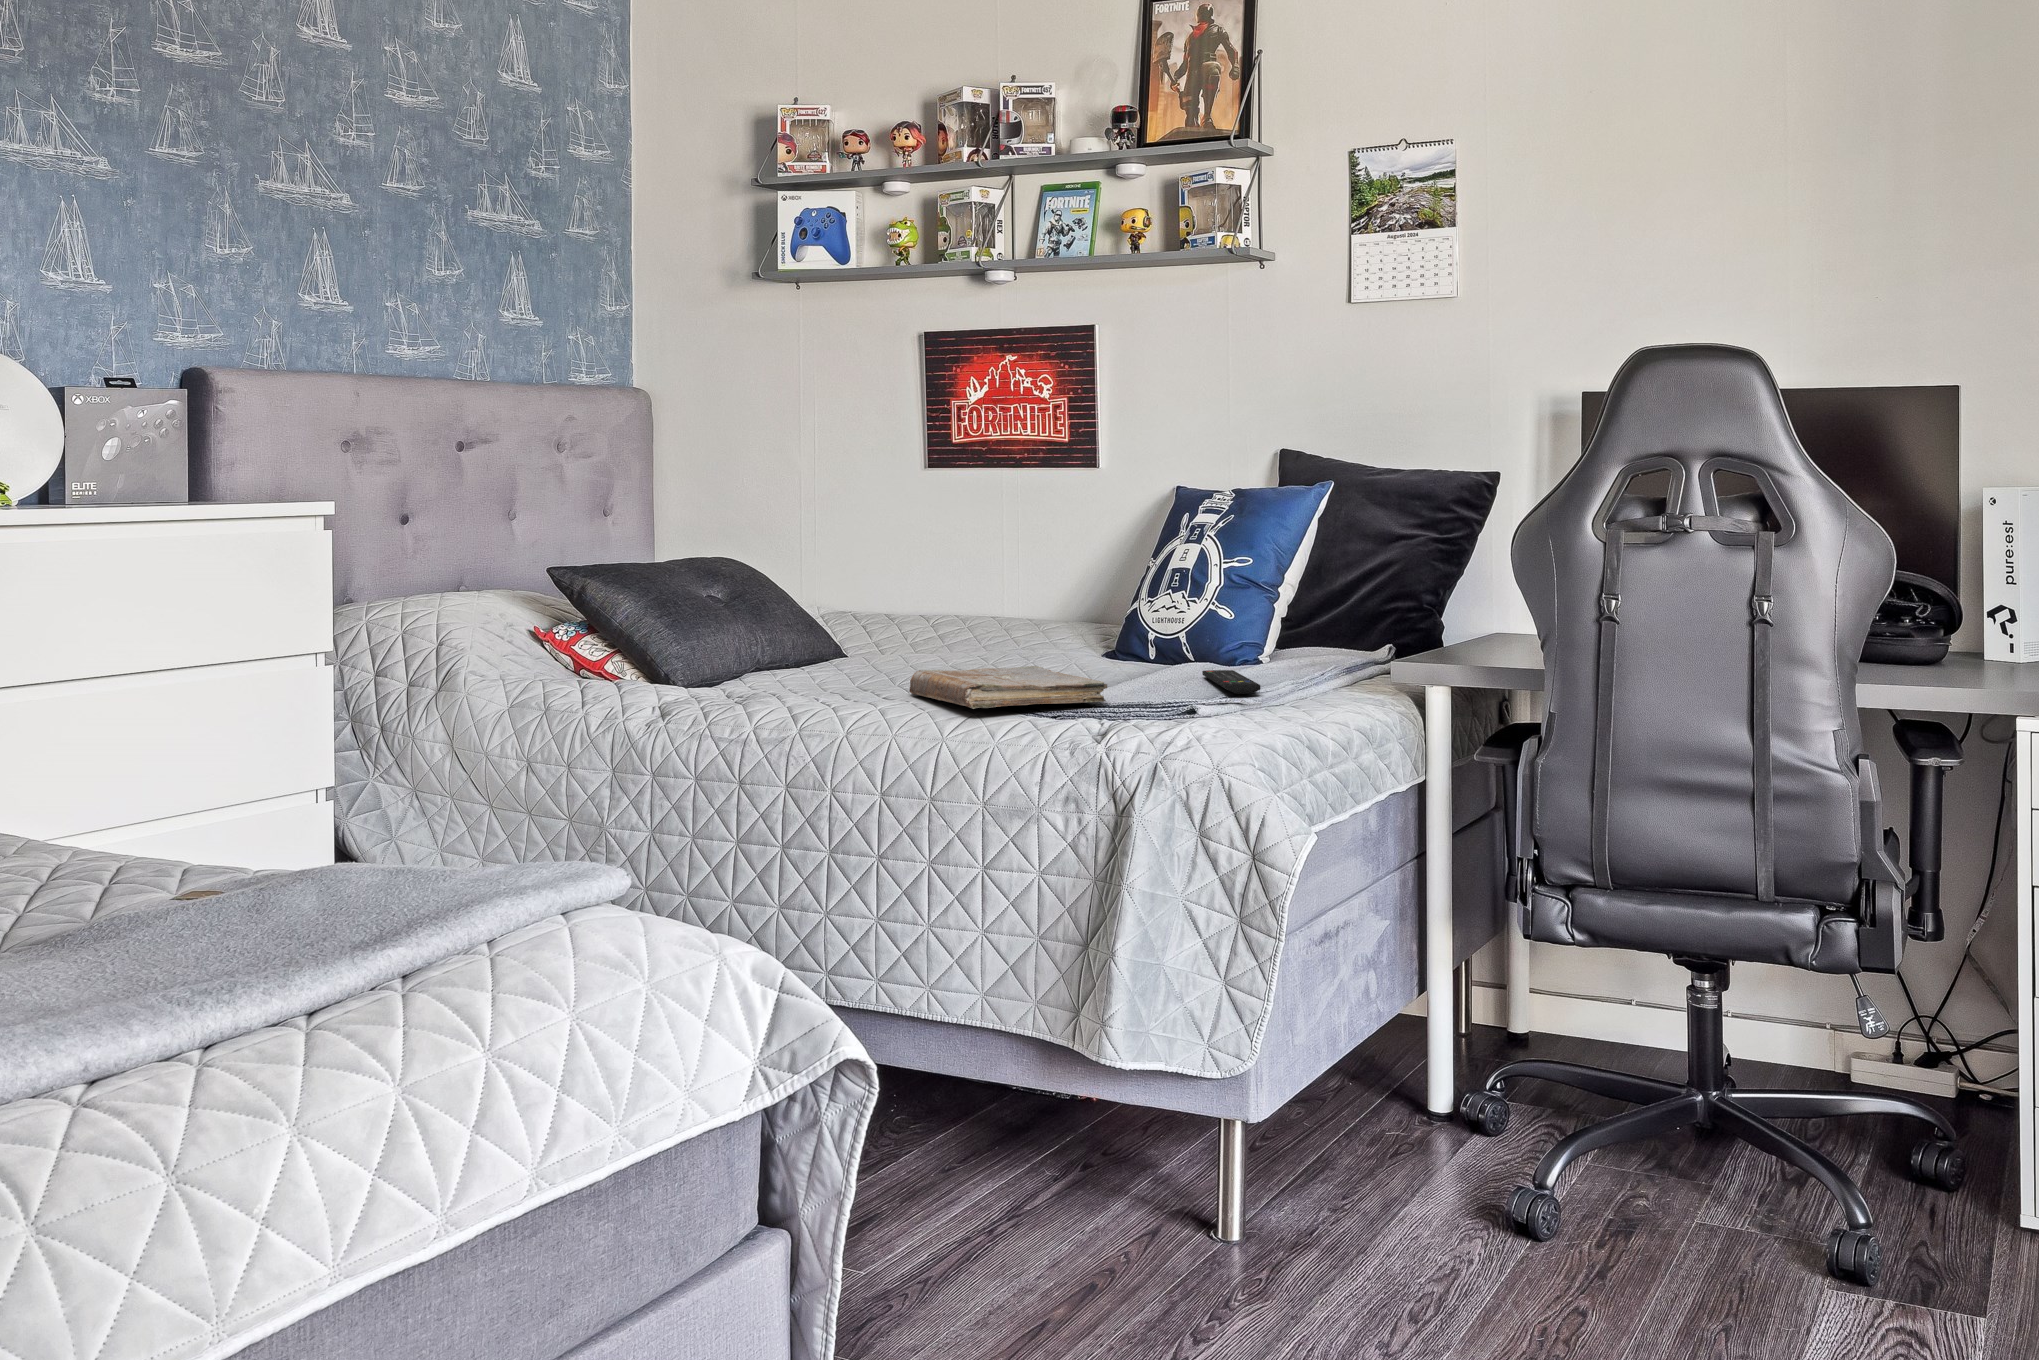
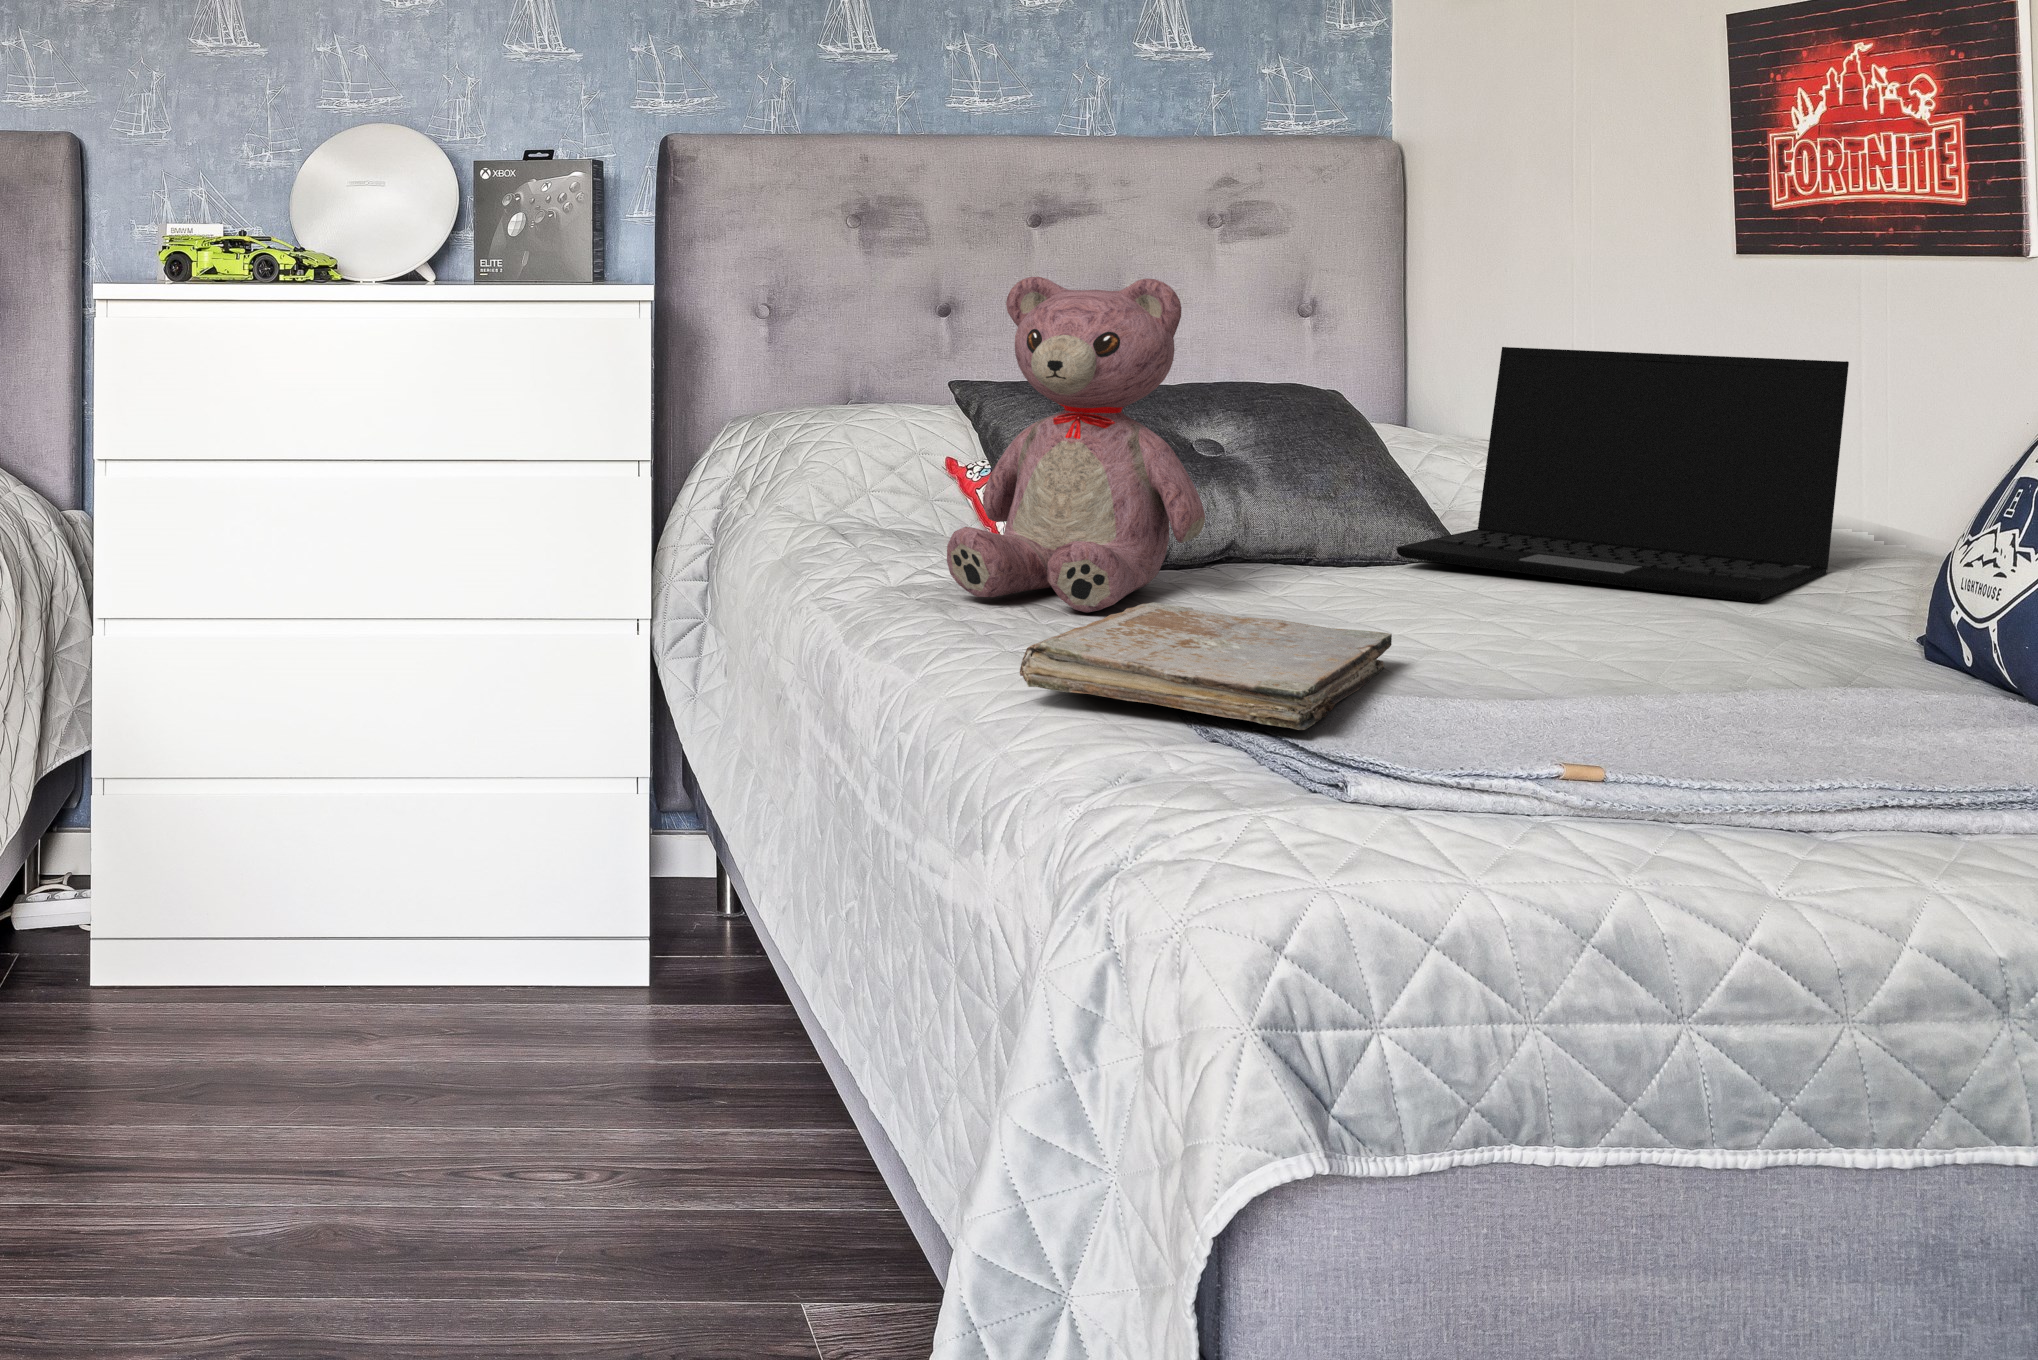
teddy bear: none [720,484,864,693] -> present [947,277,1205,612]
laptop: none [874,522,1066,647] -> present [1397,347,1849,602]
remote control: present [1202,670,1261,694] -> none [1594,715,1823,793]

